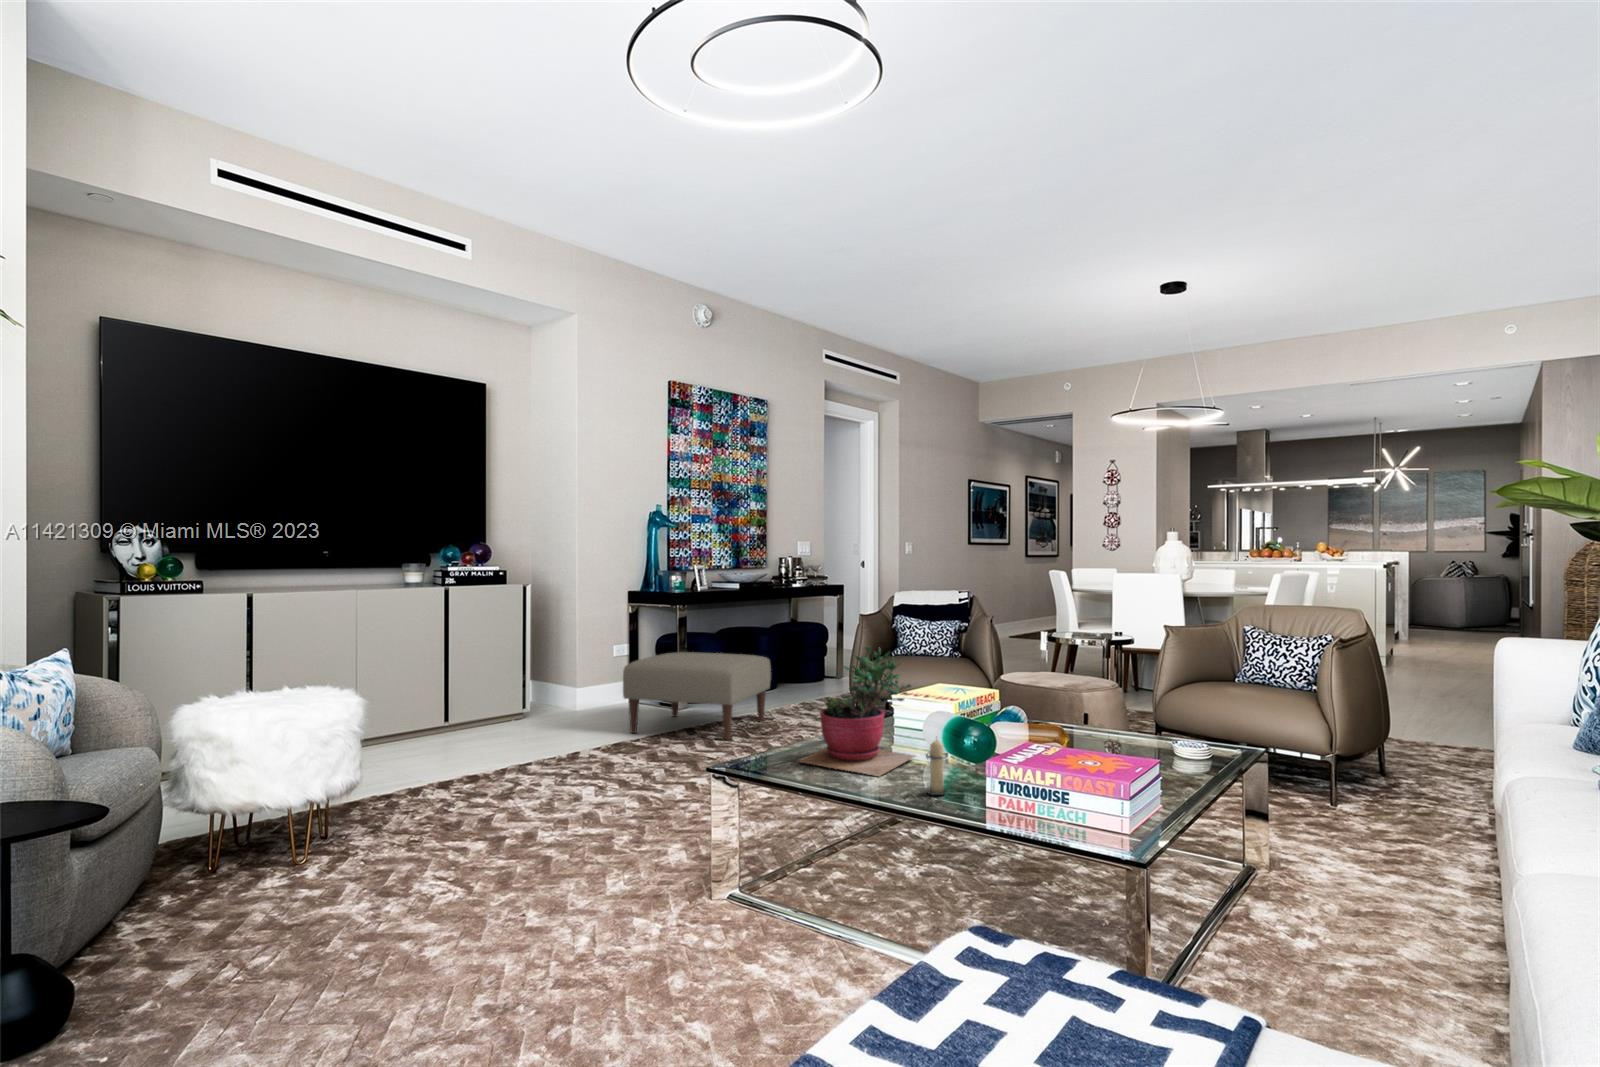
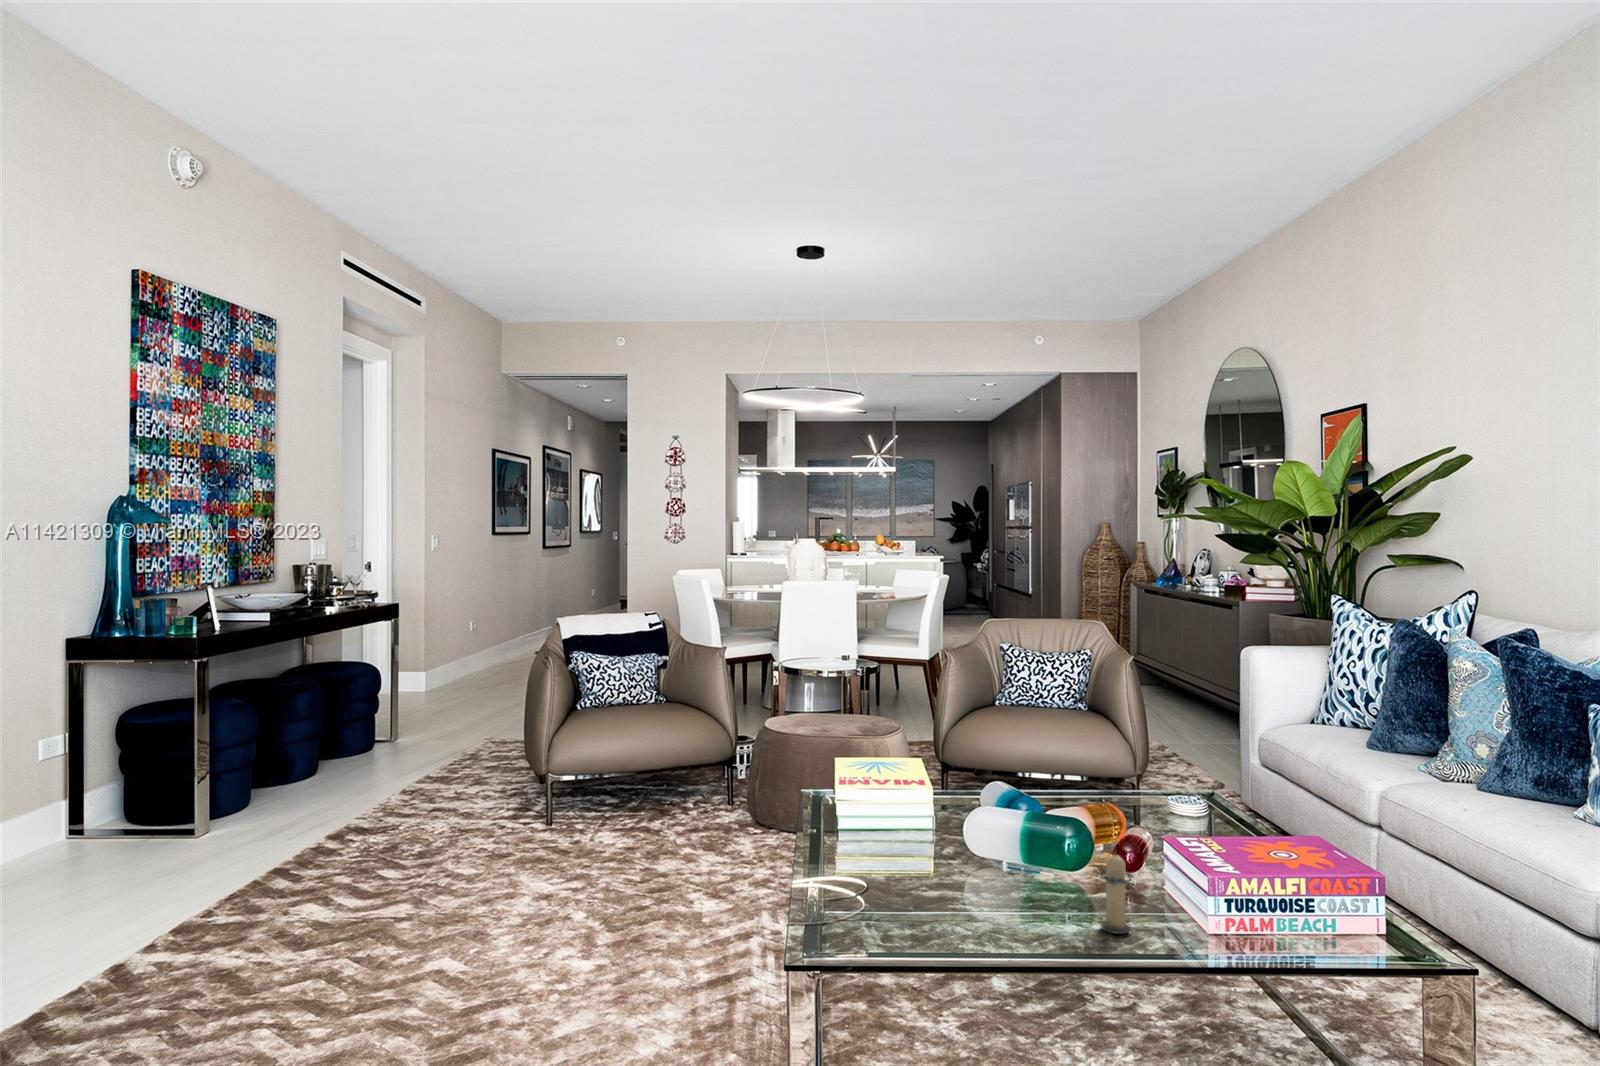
succulent plant: present [798,647,916,776] -> none [835,722,996,919]
ottoman: present [623,652,771,740] -> none [148,729,387,894]

